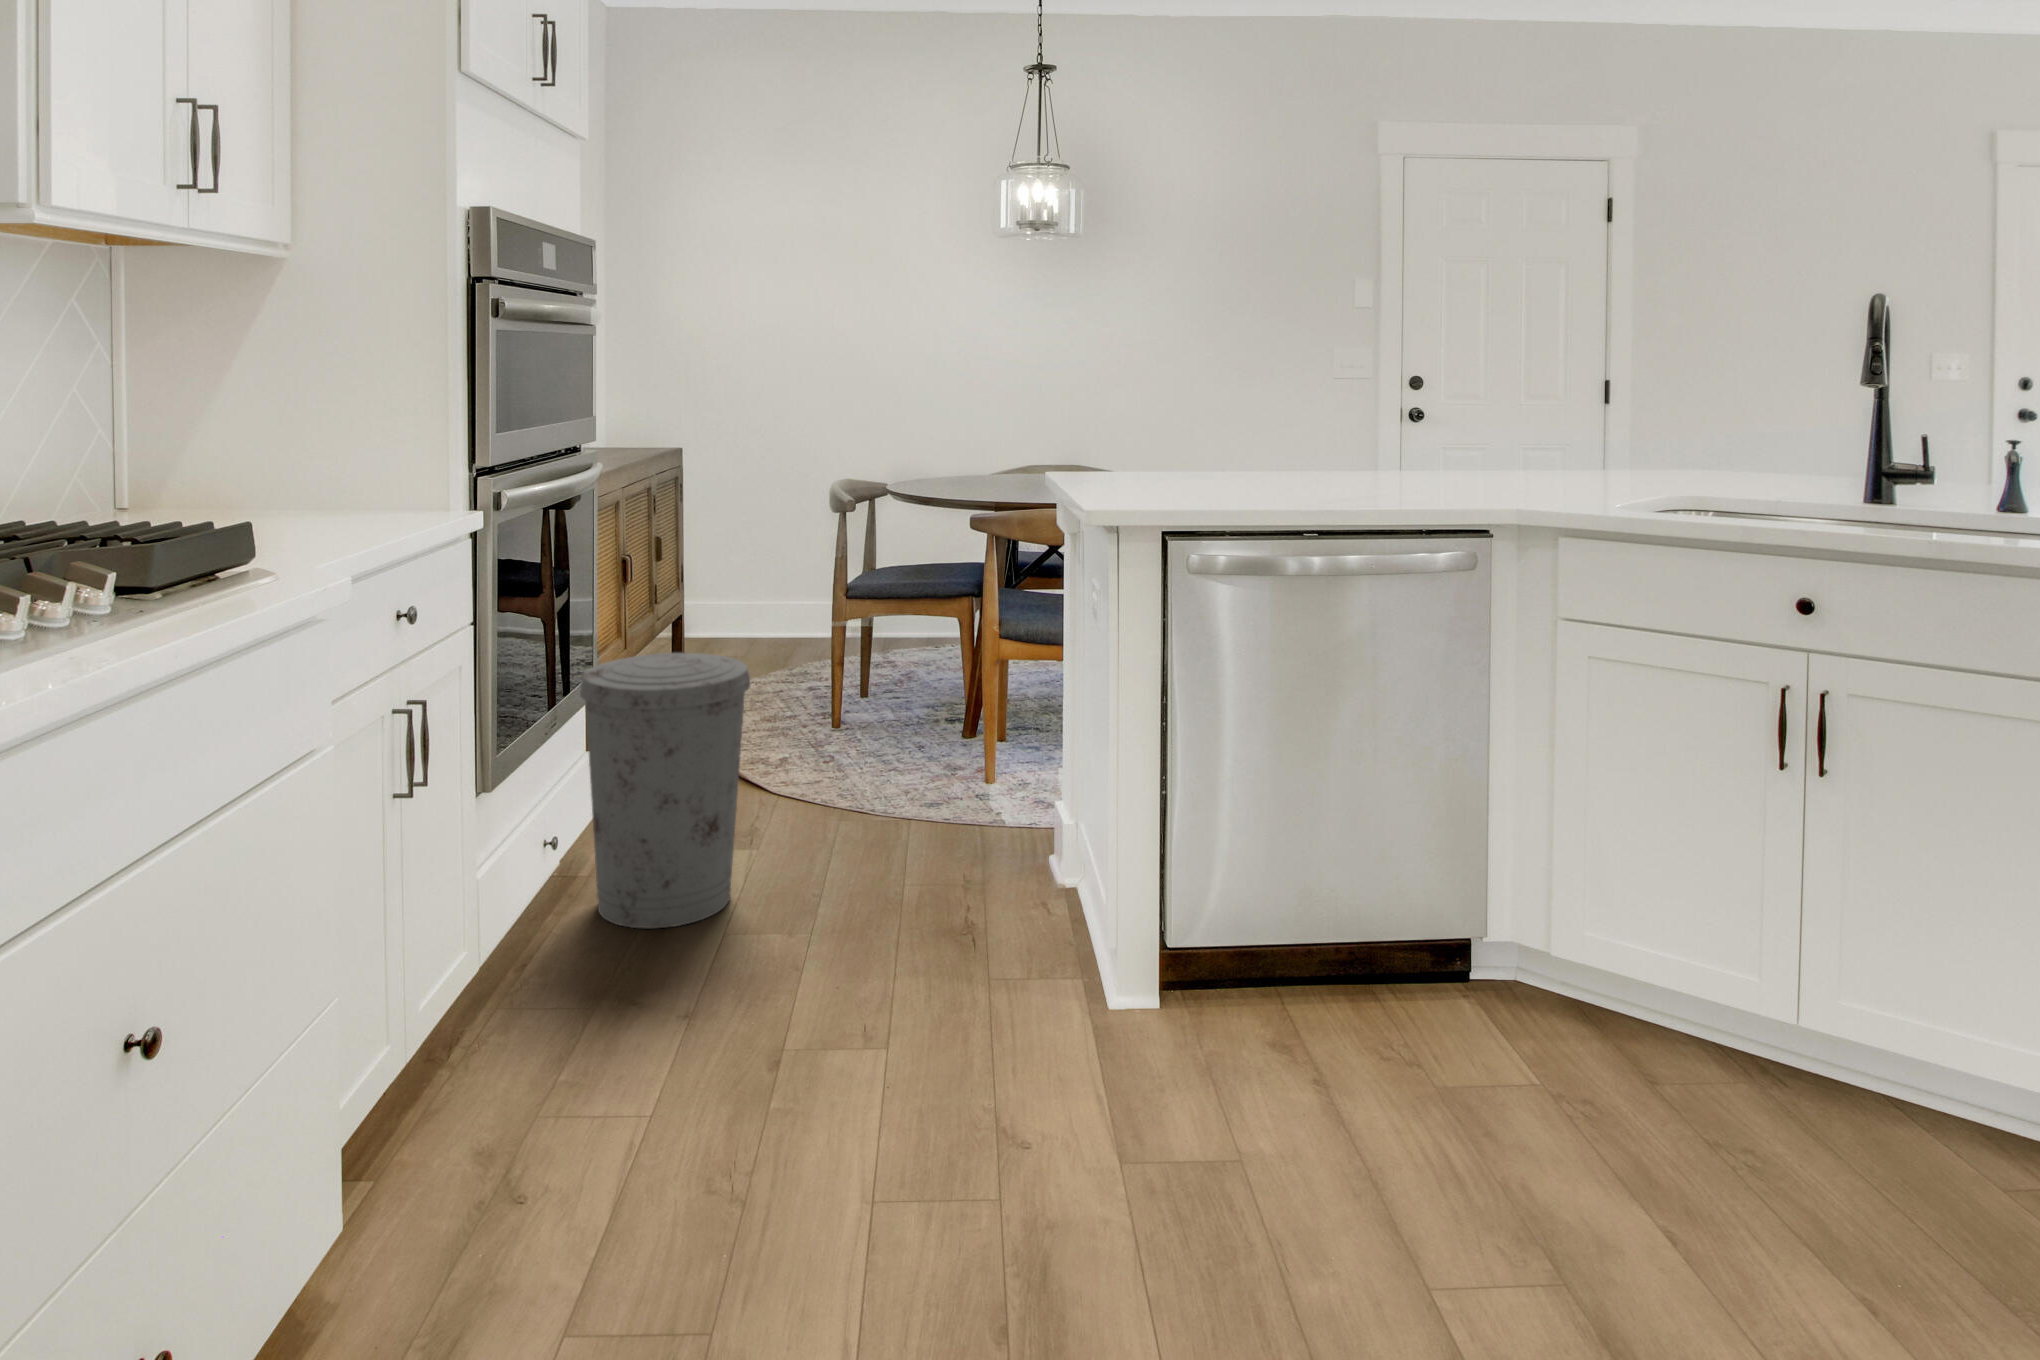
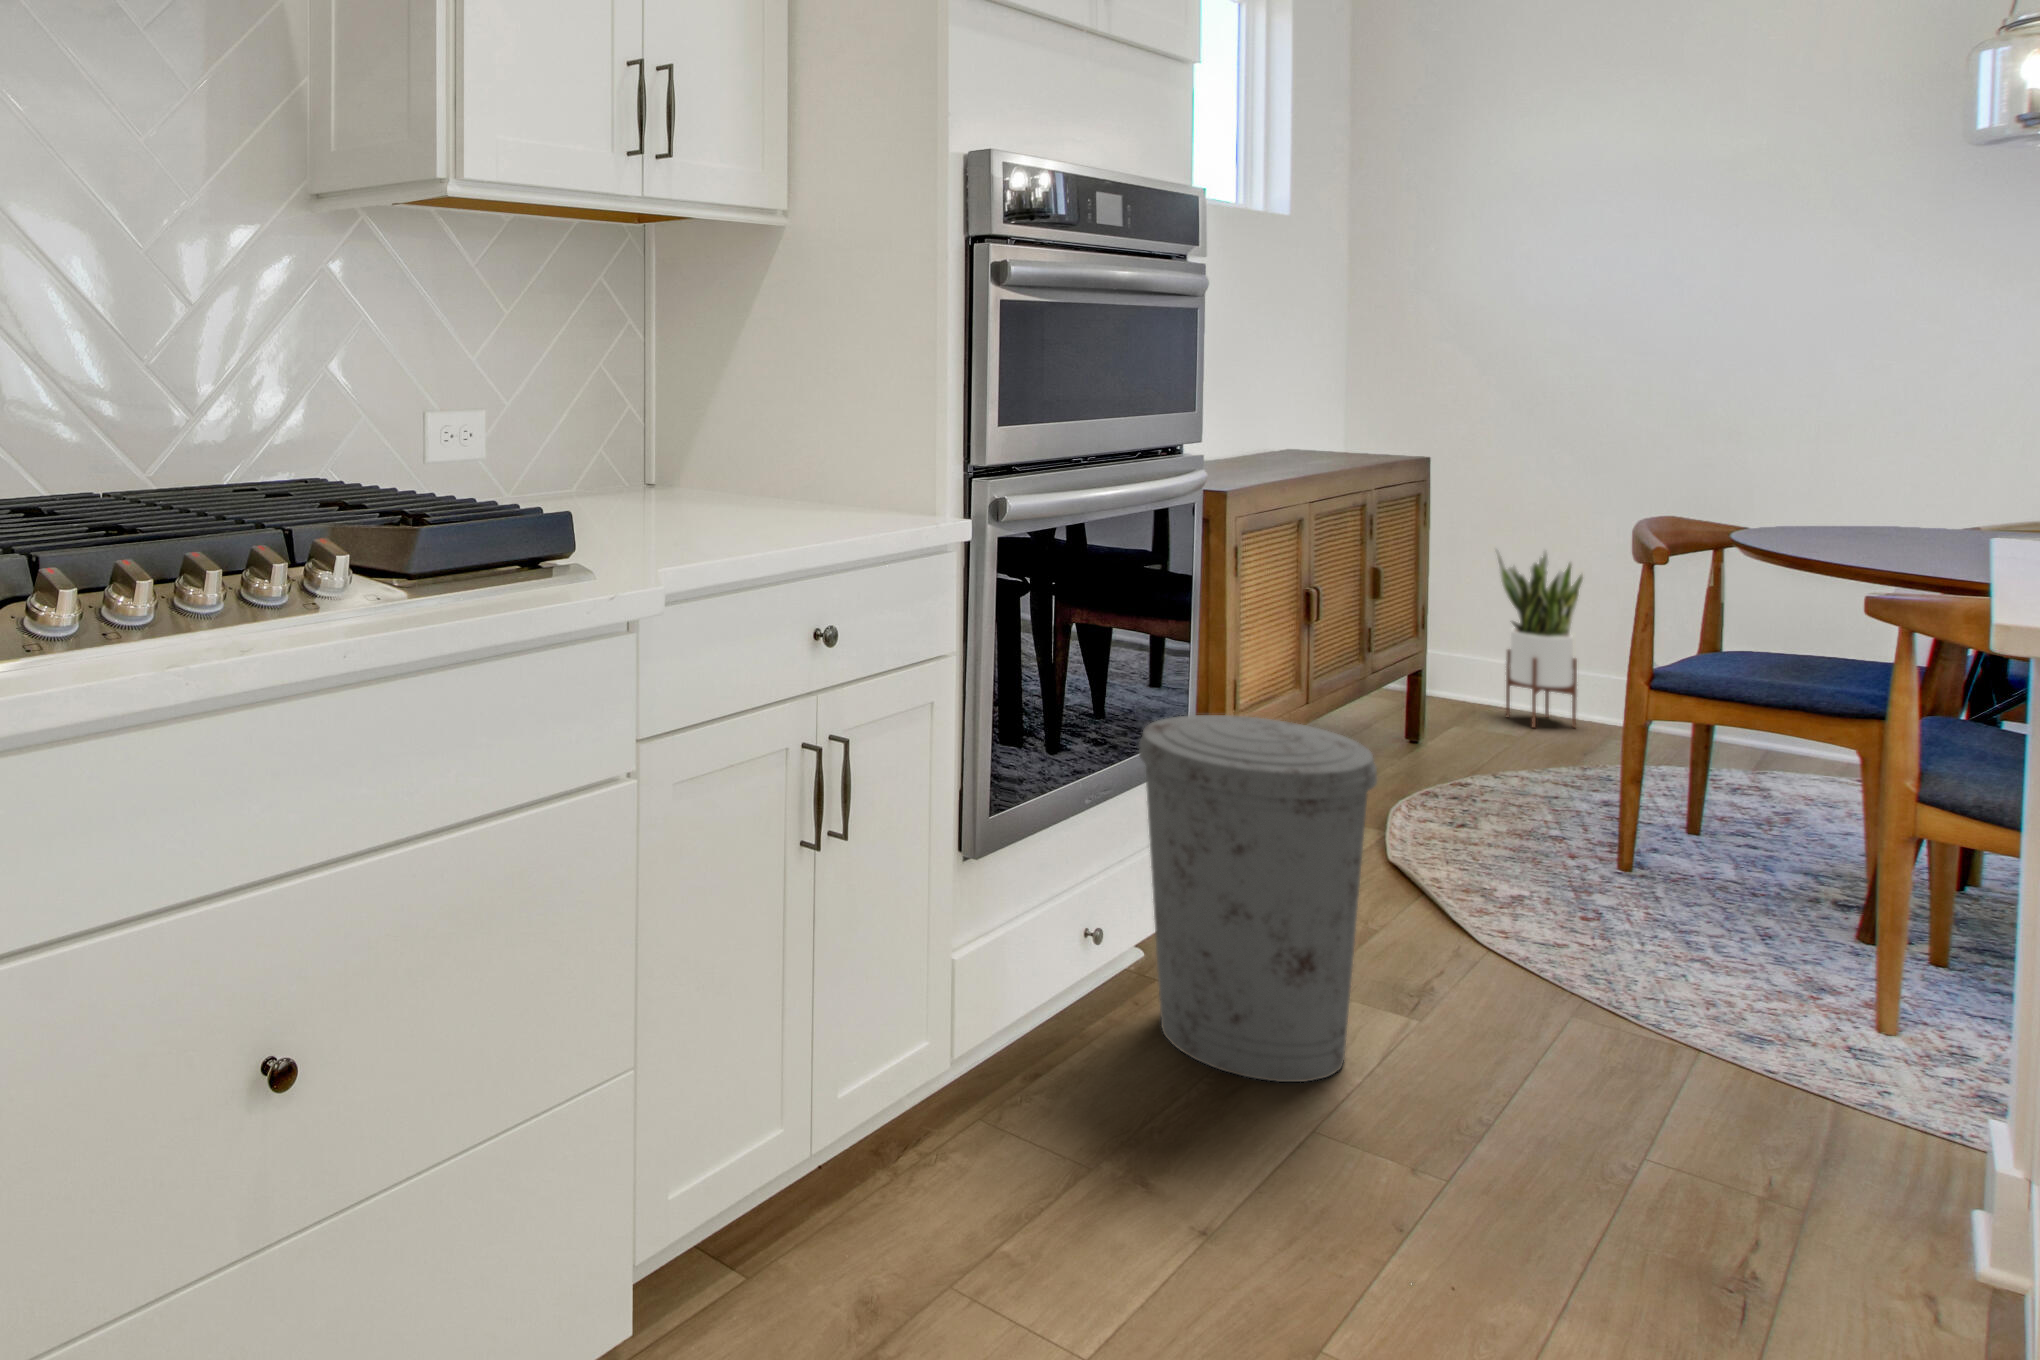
potted plant: none [721,516,775,648] -> present [1496,549,1583,727]

